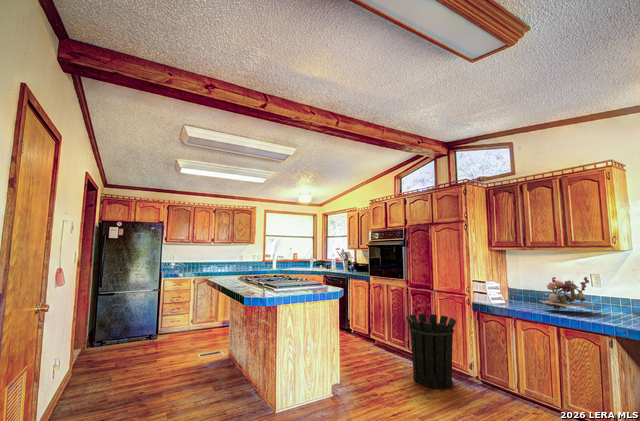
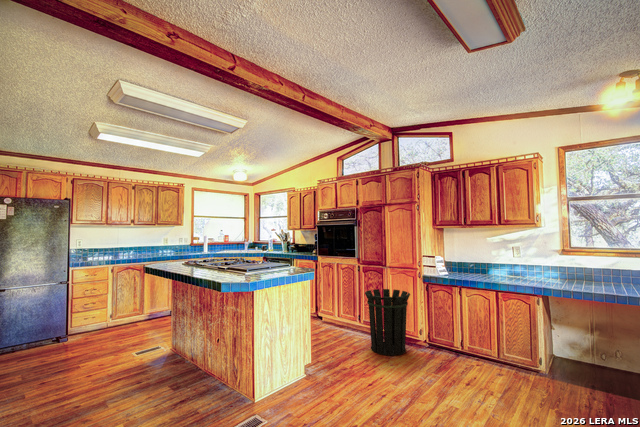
flower arrangement: present [540,277,594,310] -> none [477,249,520,279]

